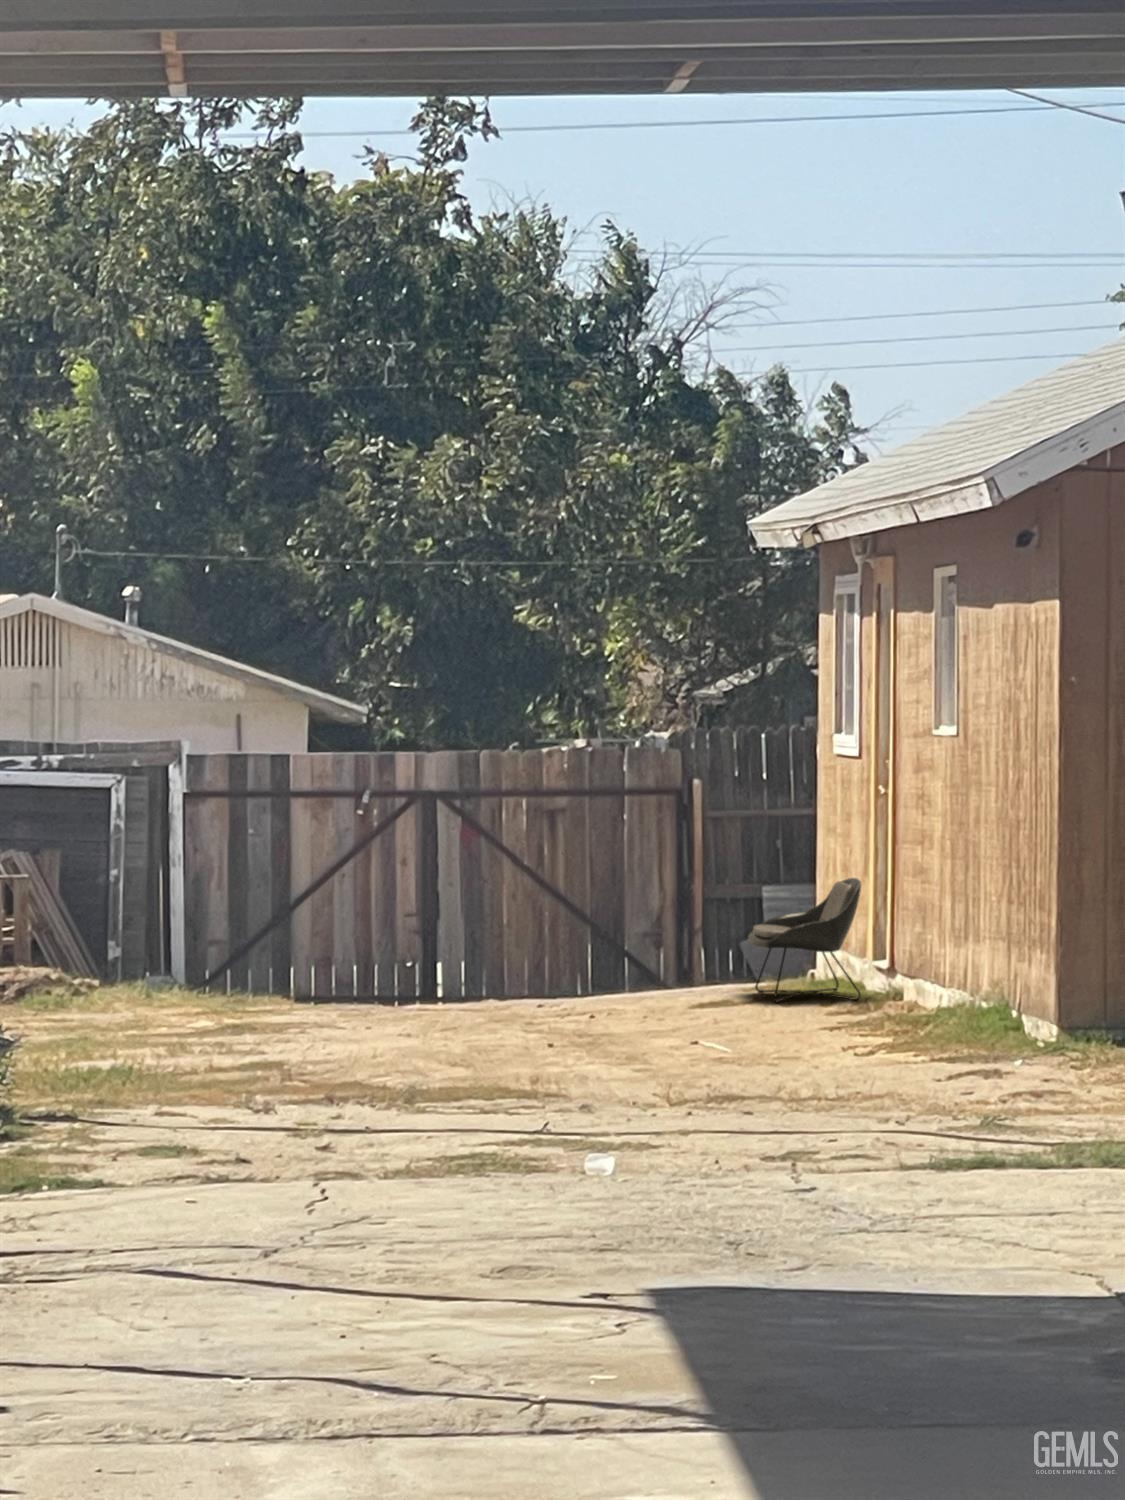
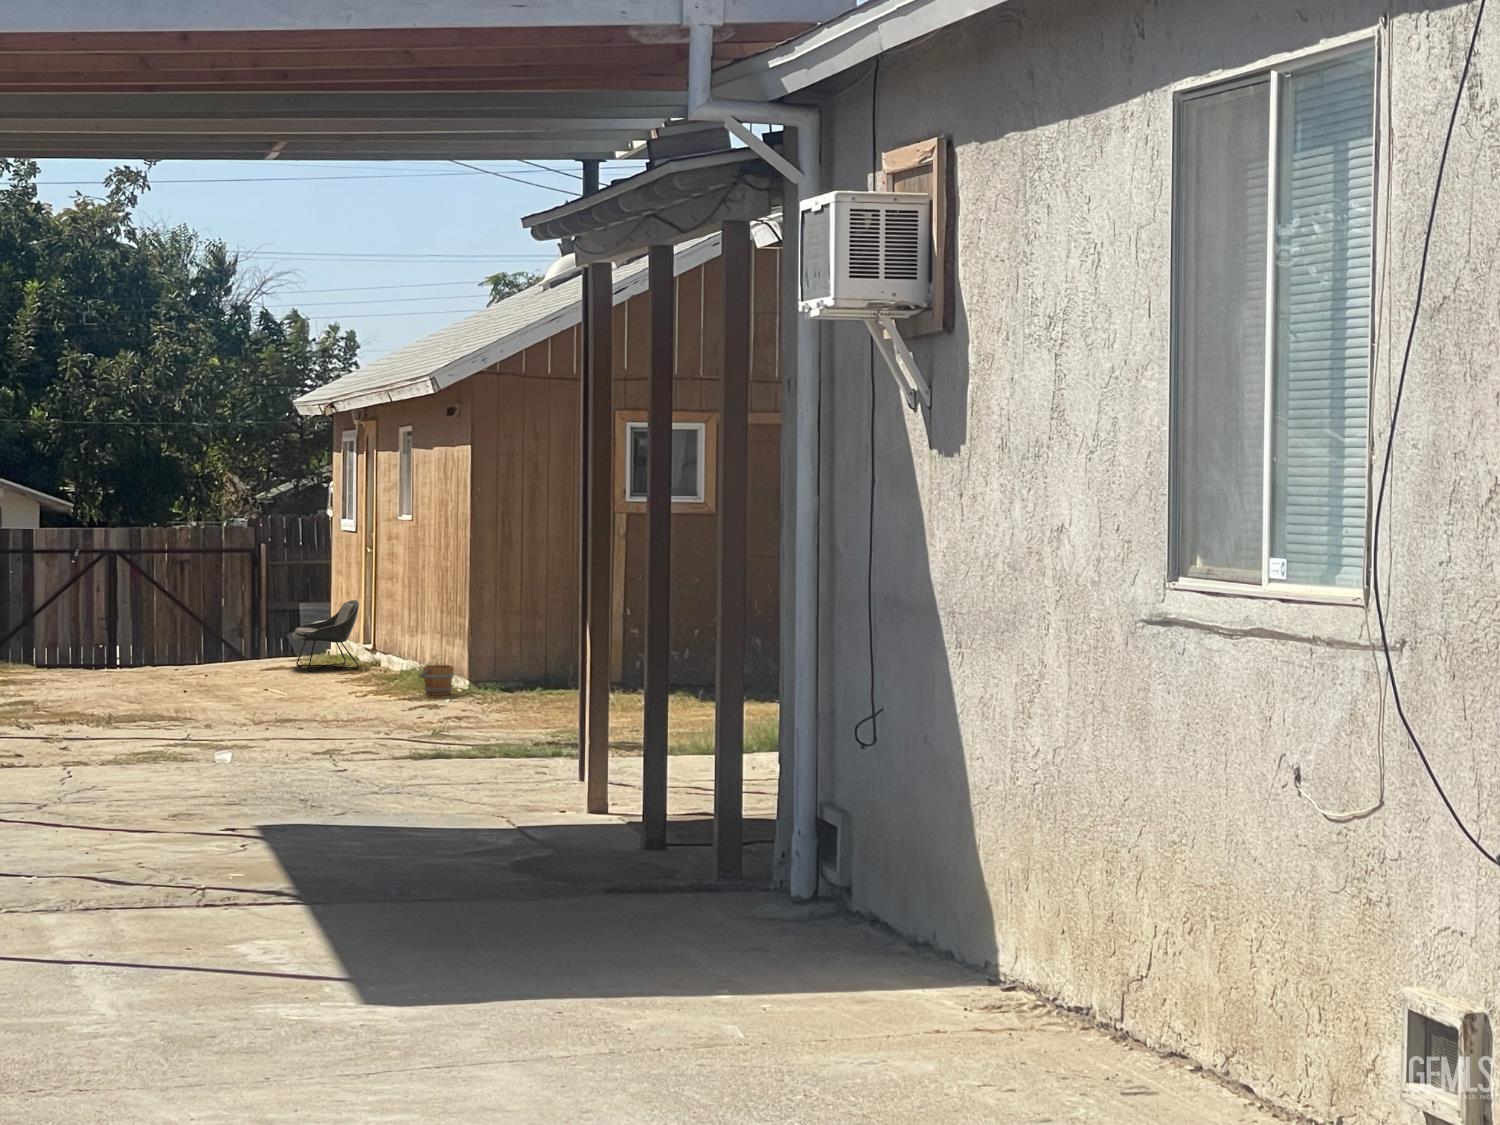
bucket: none [973,999,1039,1058] -> present [420,665,454,696]

